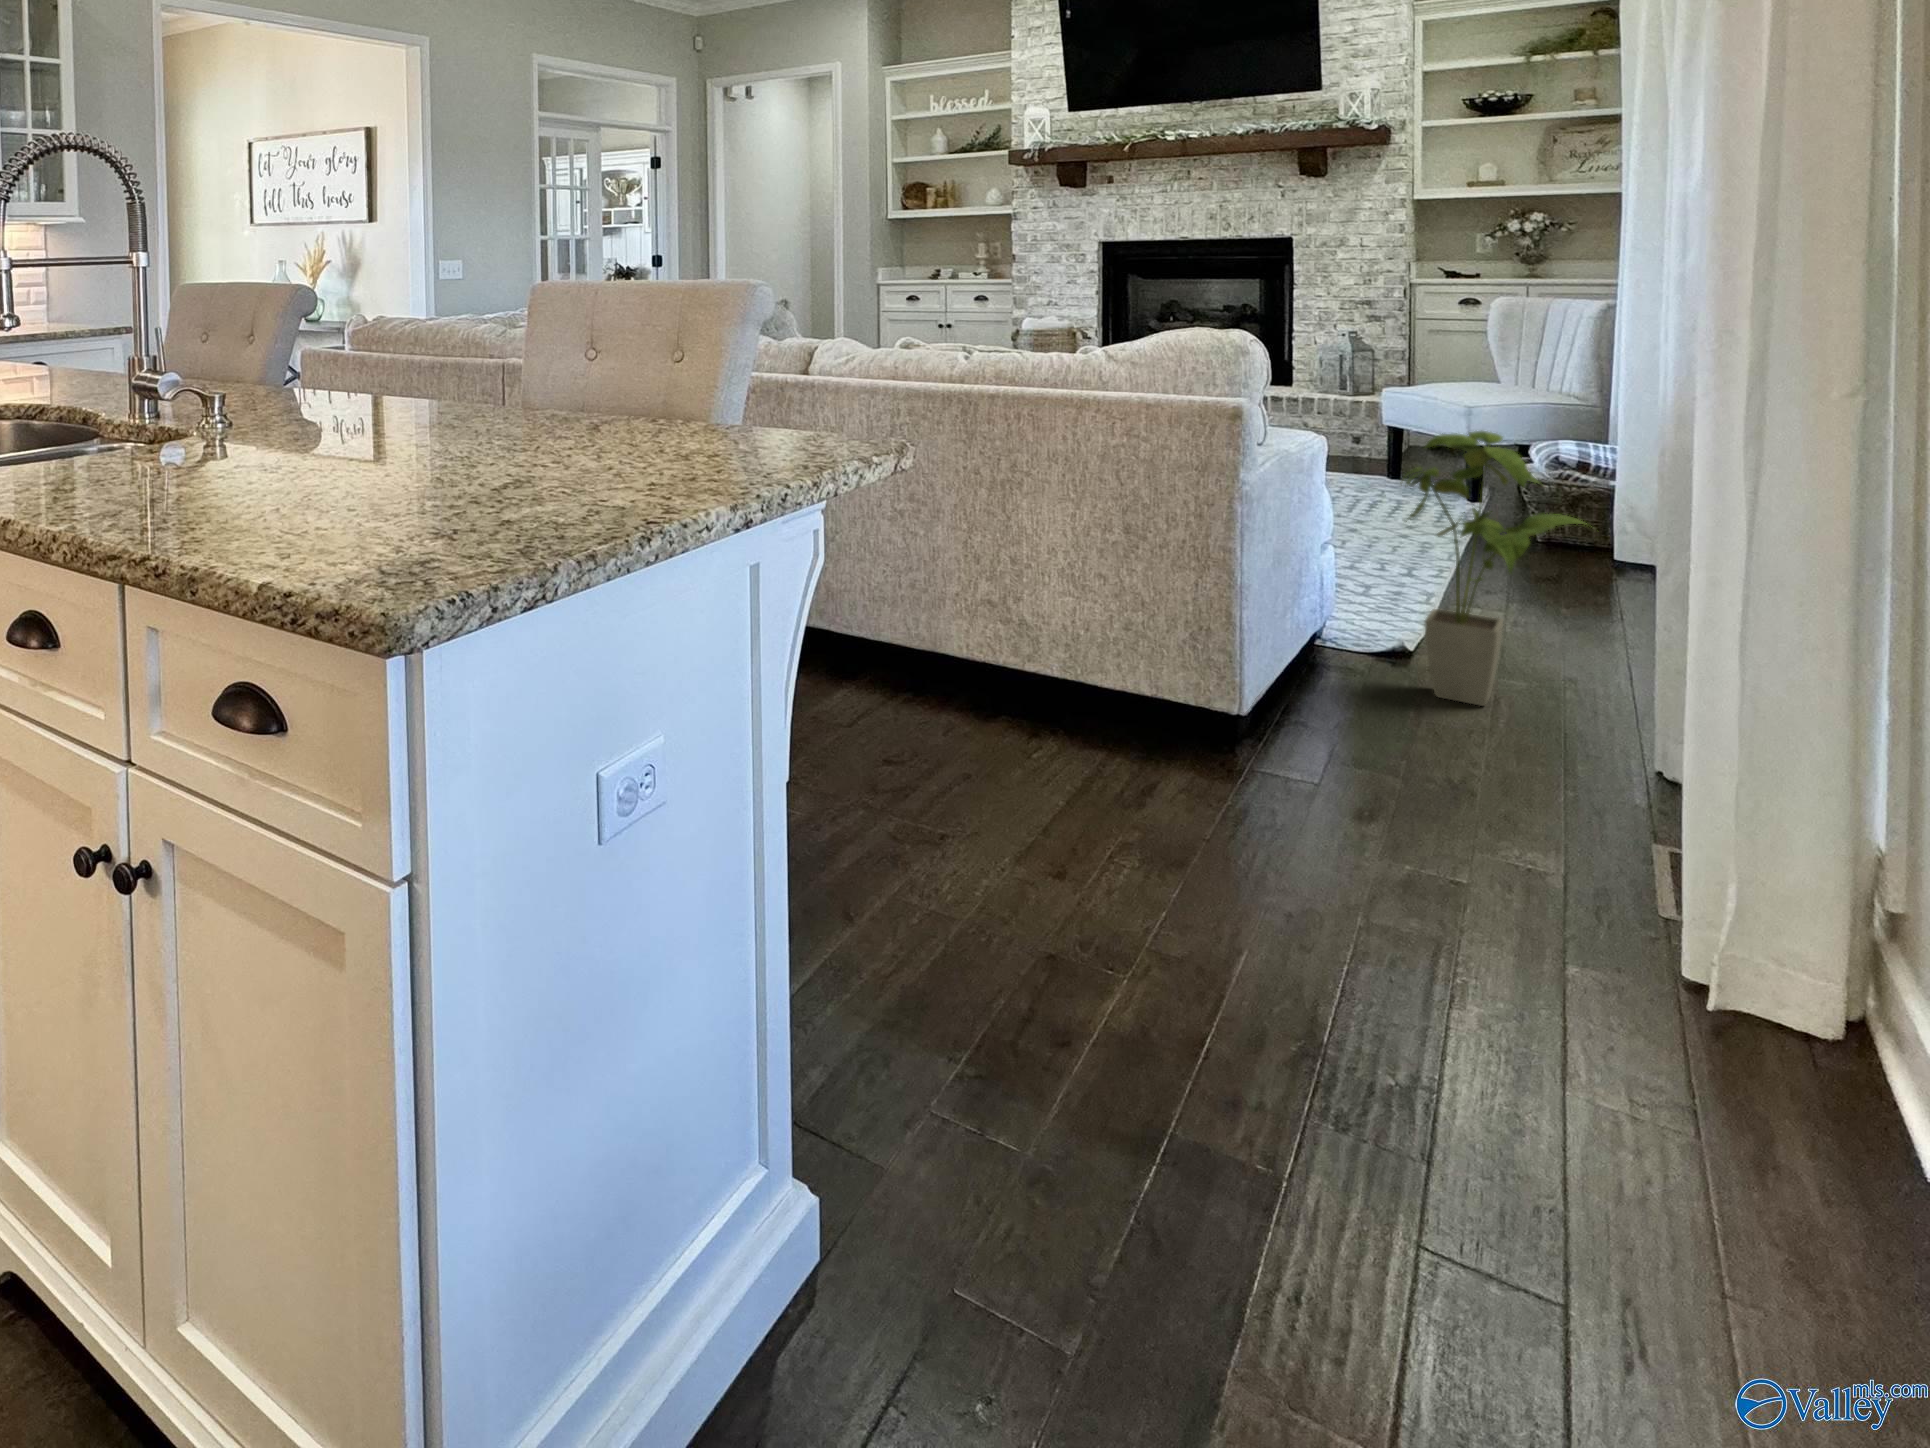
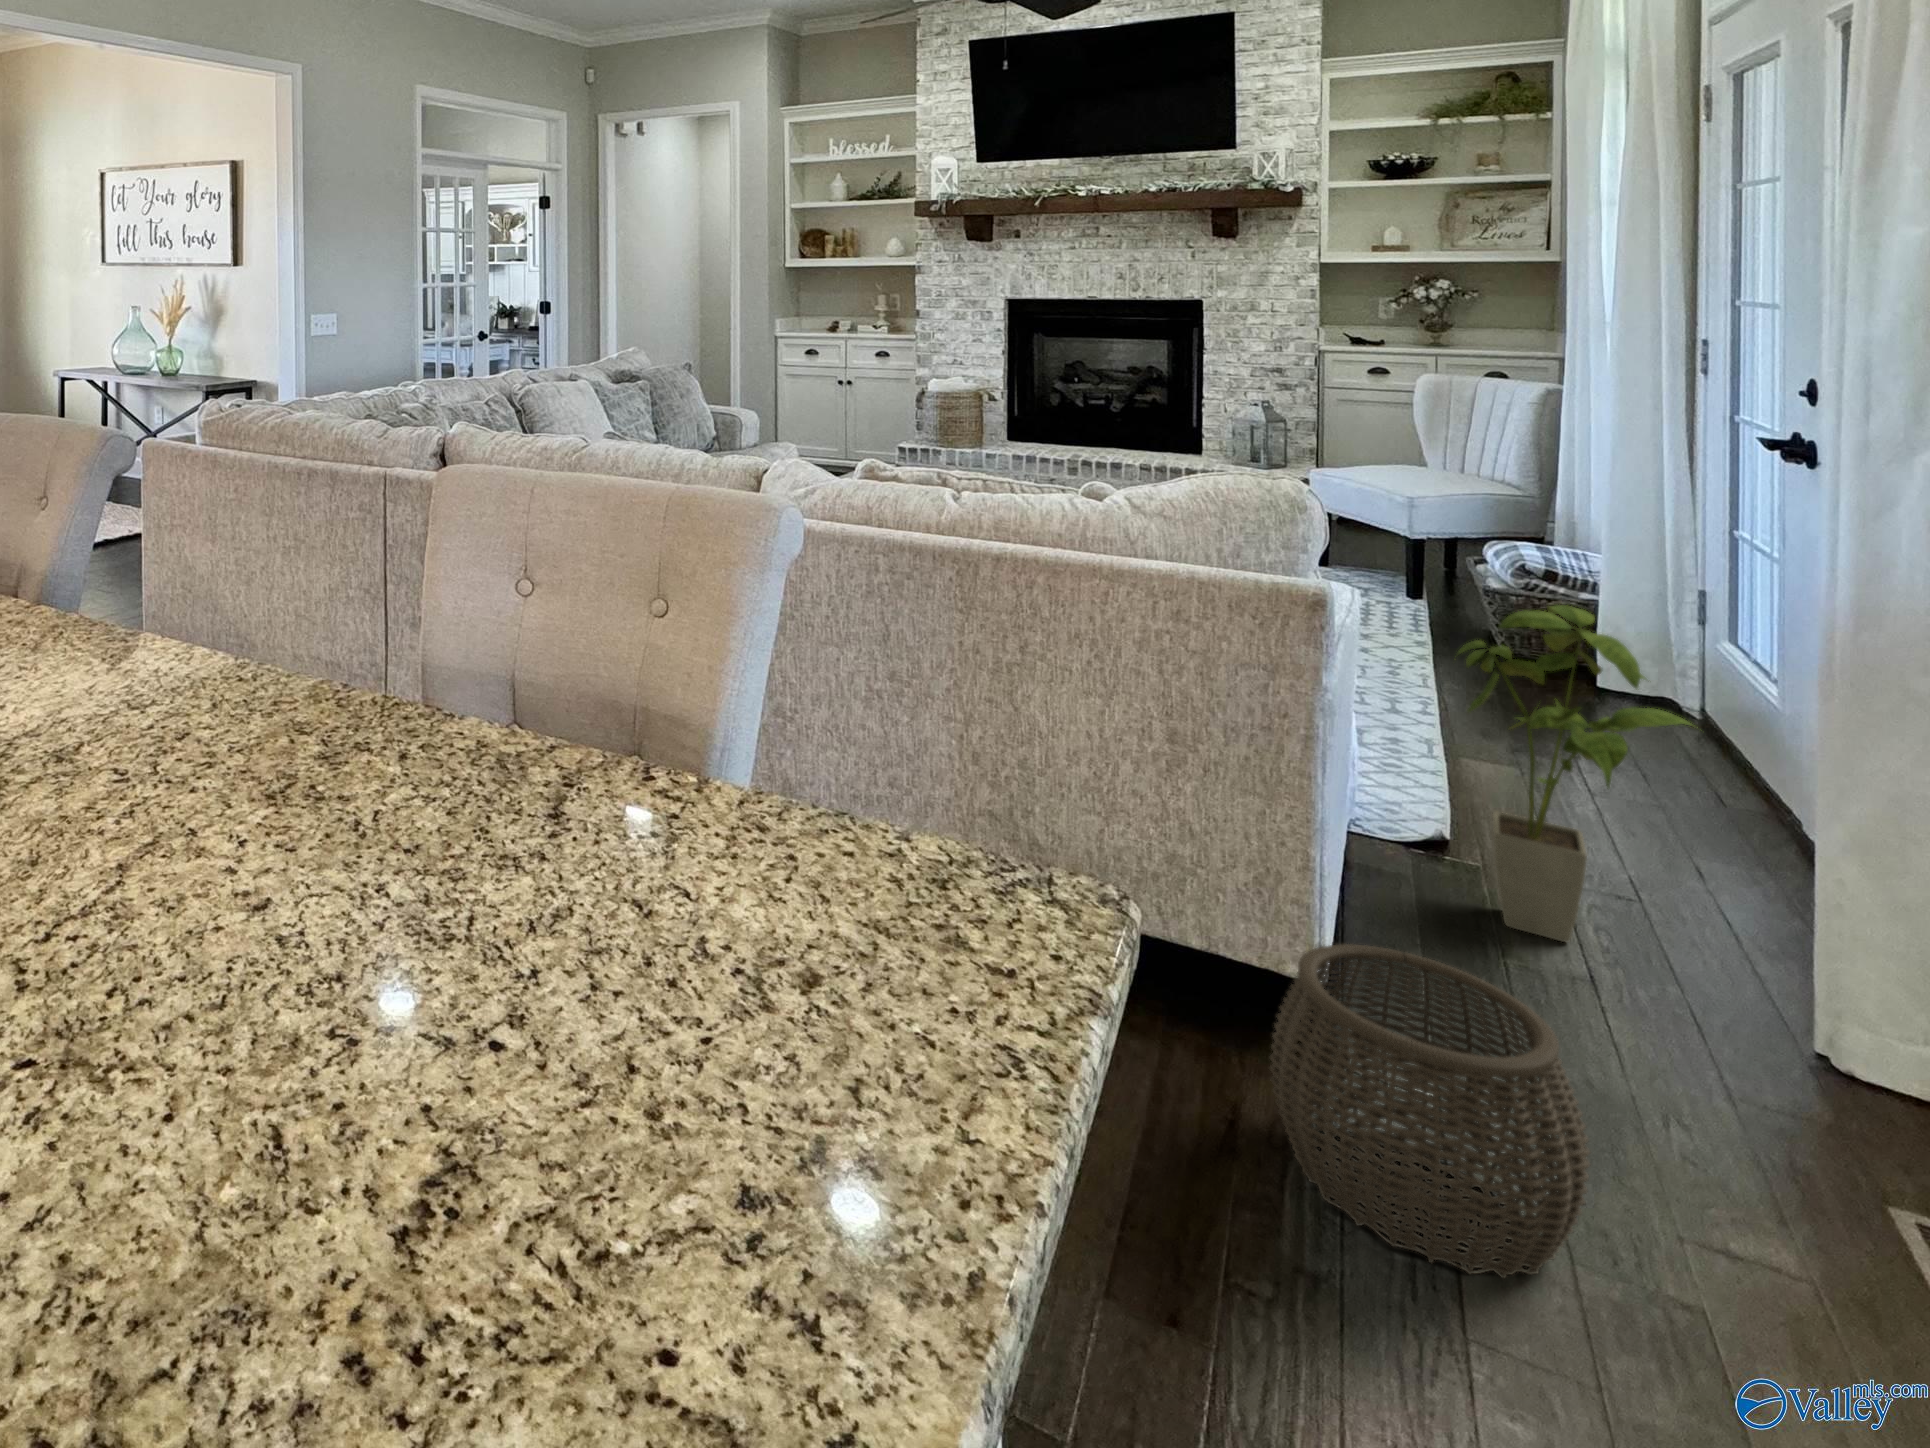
woven basket: none [1174,651,1397,857] -> present [1270,944,1590,1278]

